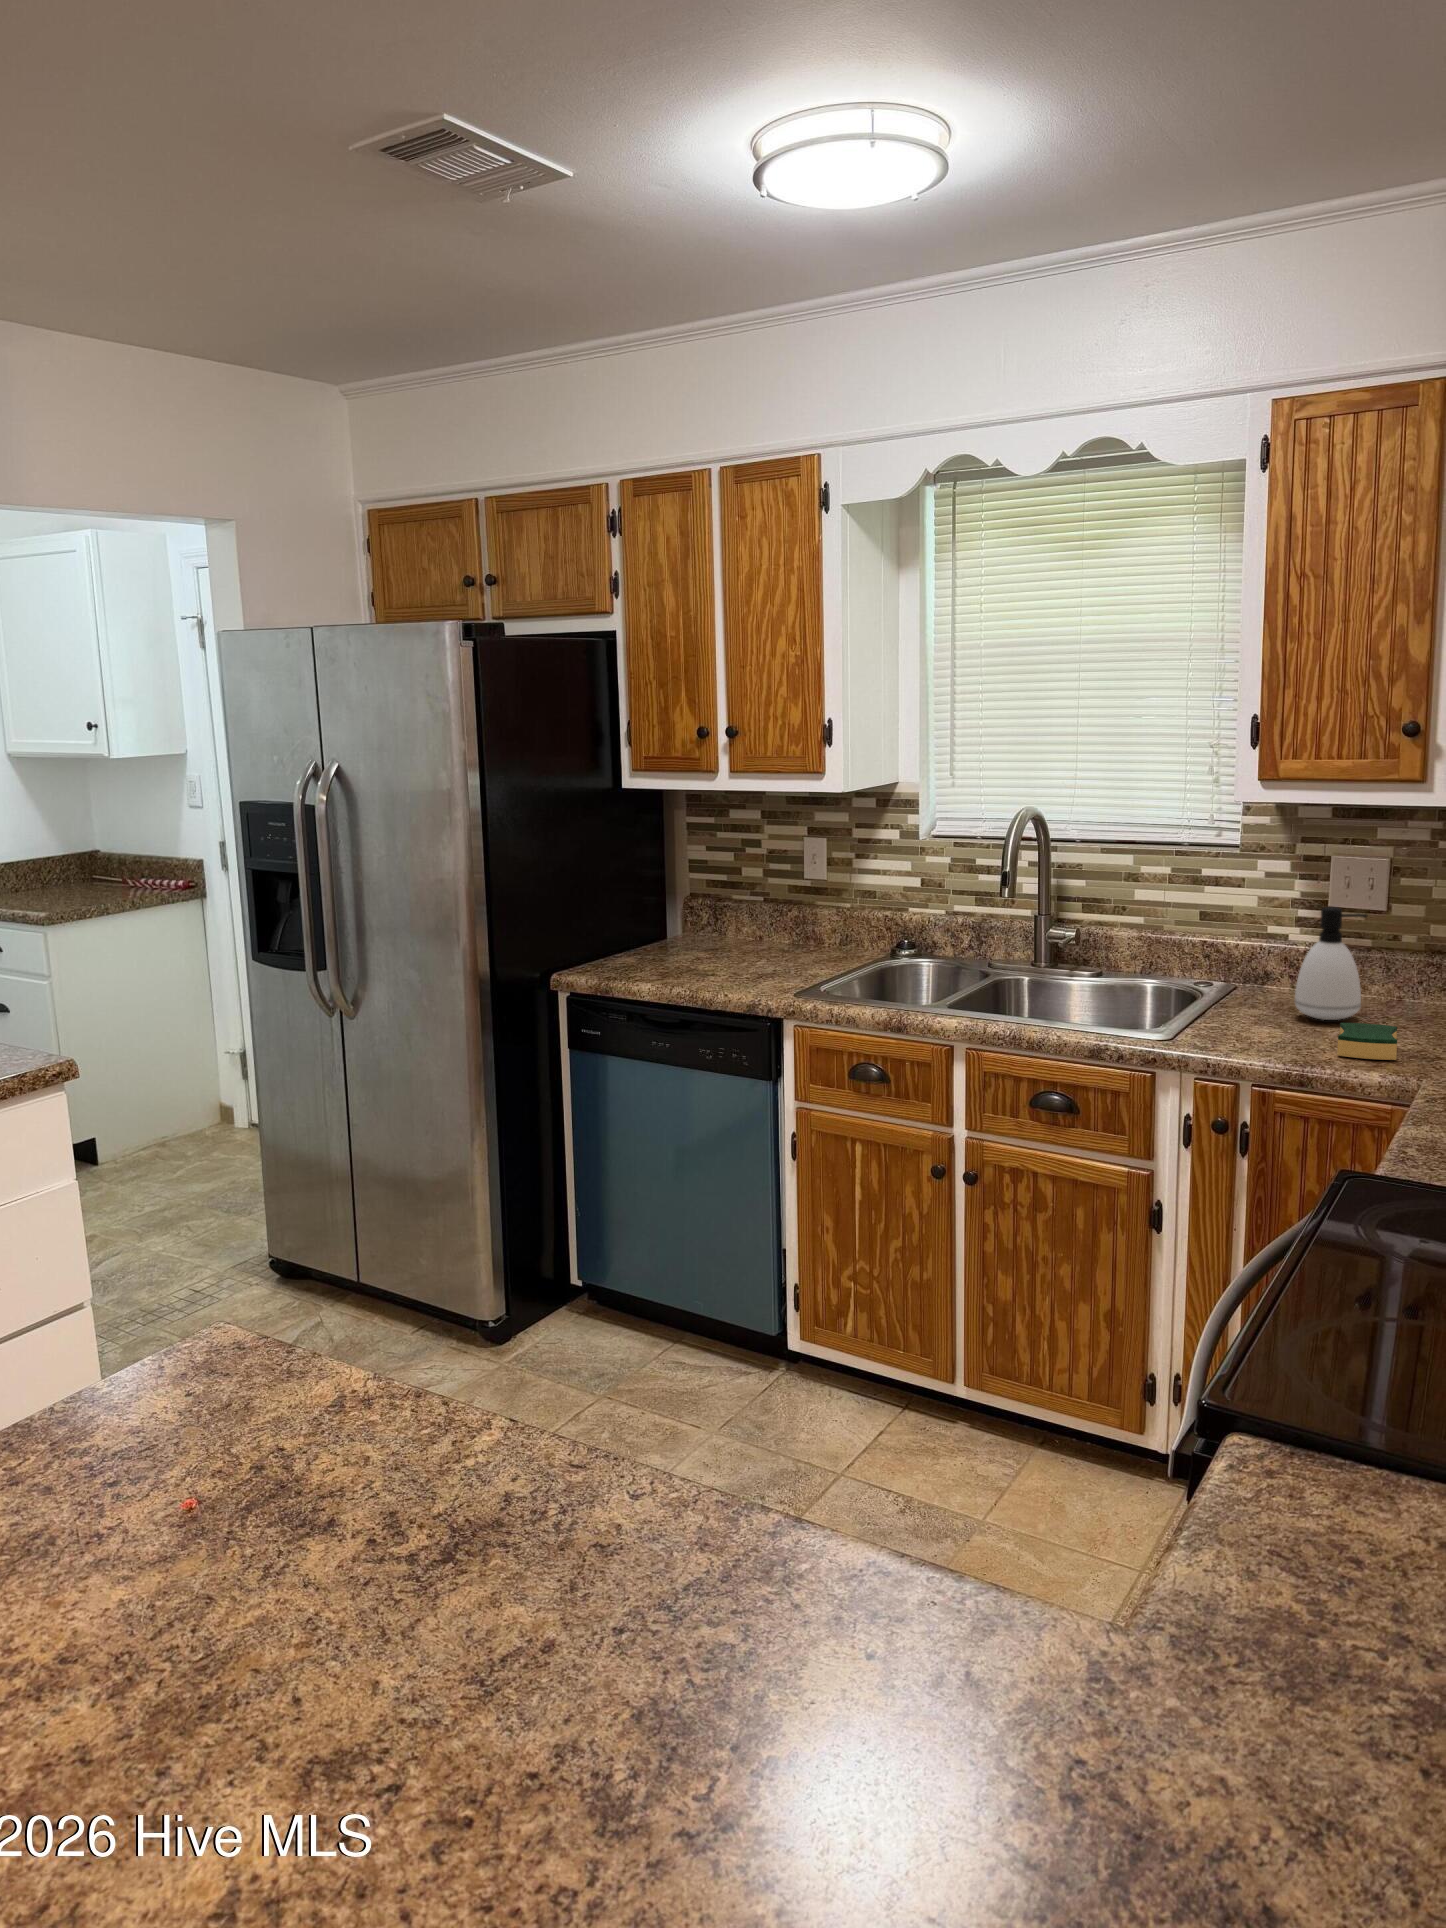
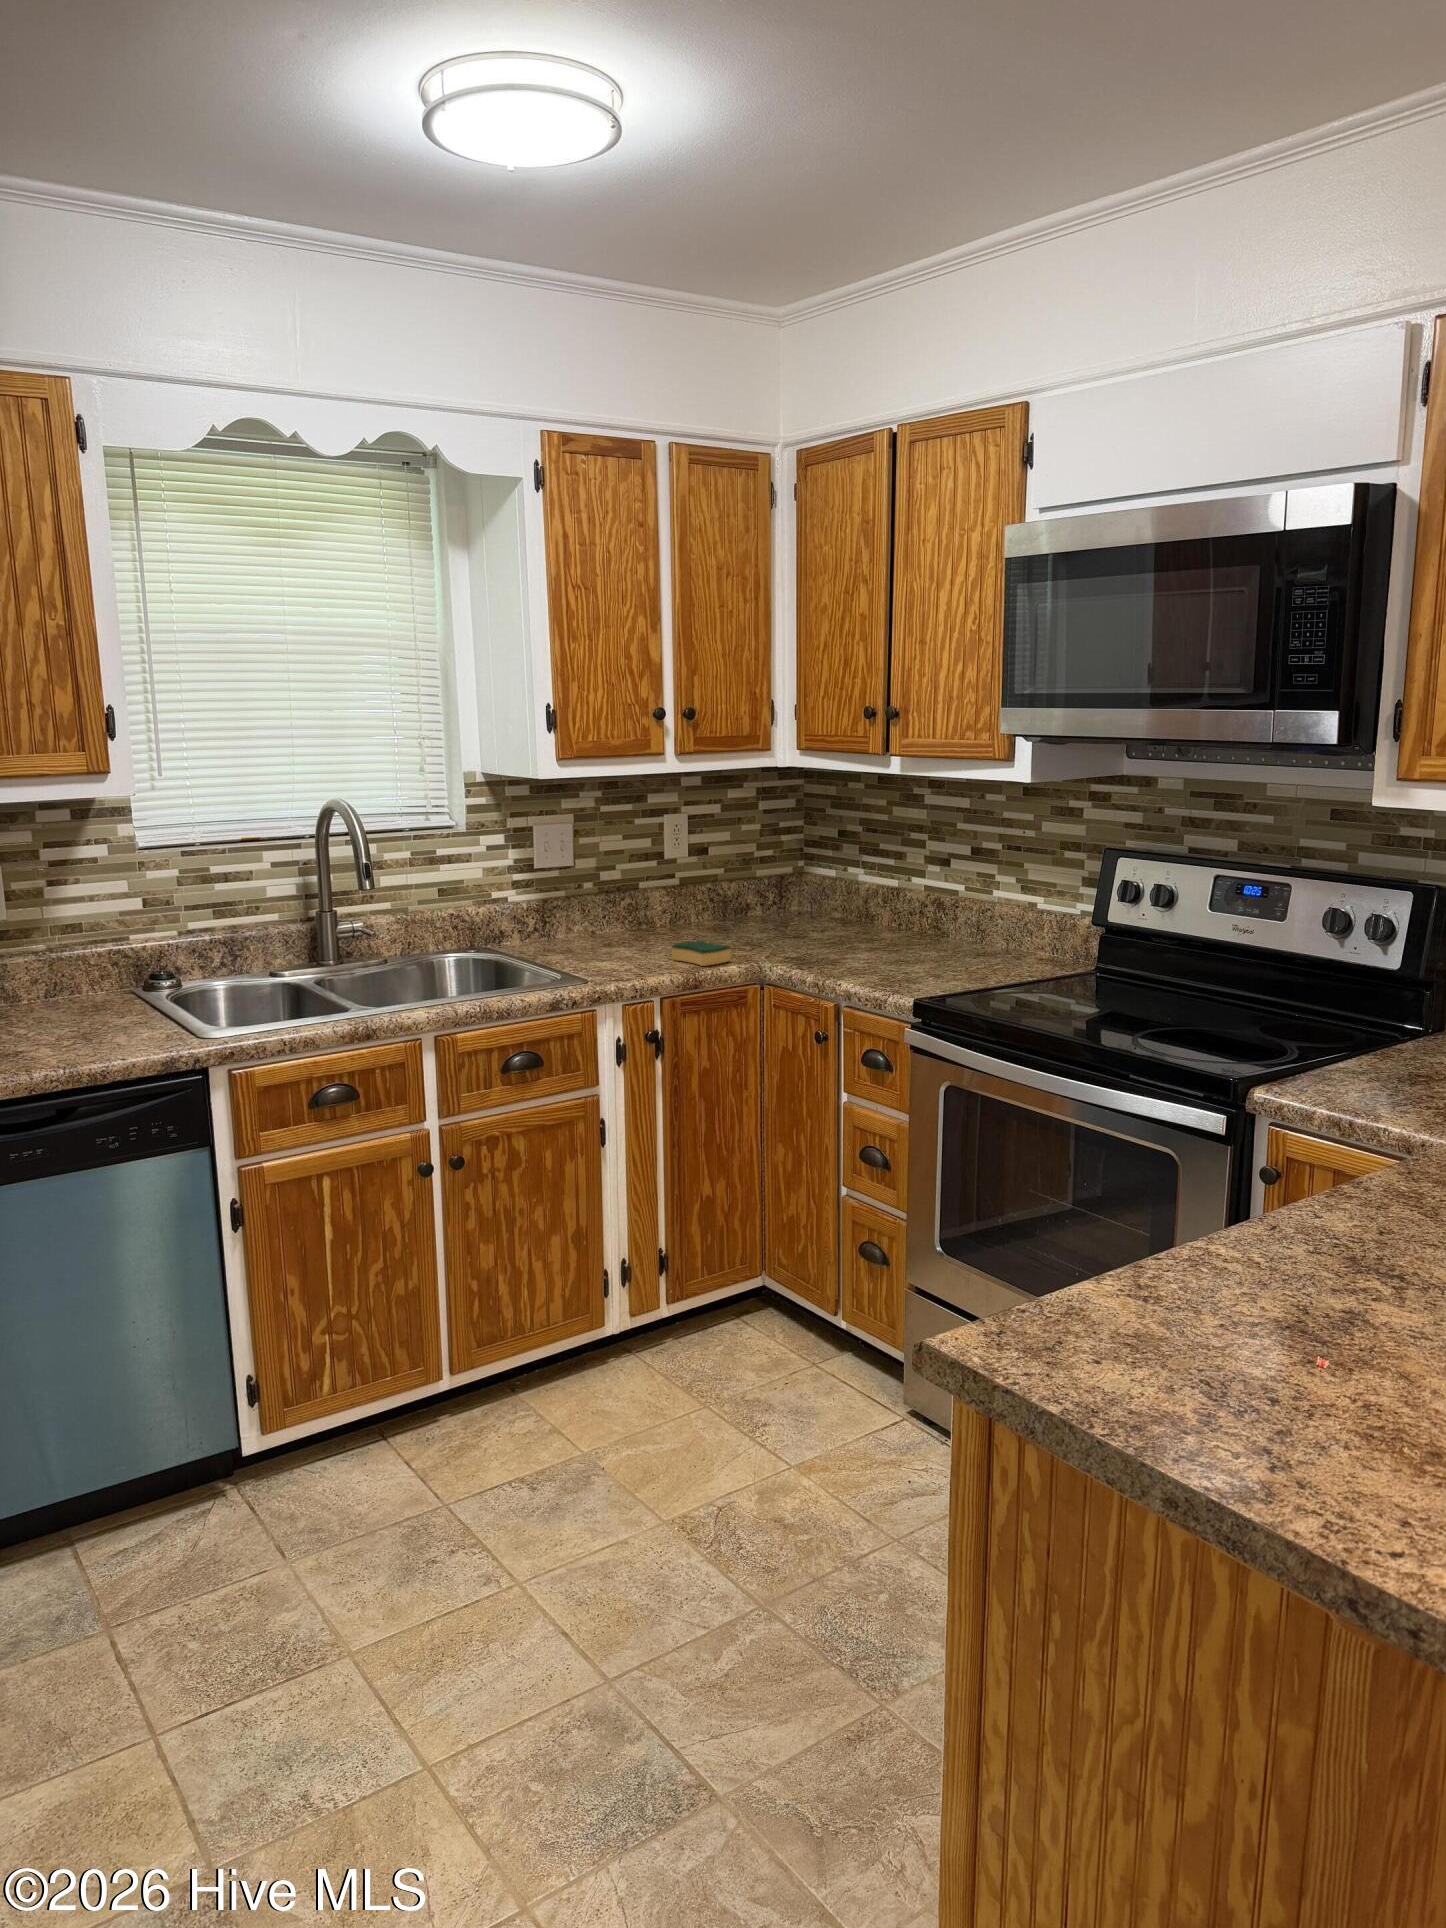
soap dispenser: present [1295,907,1367,1020] -> none [591,861,639,952]

